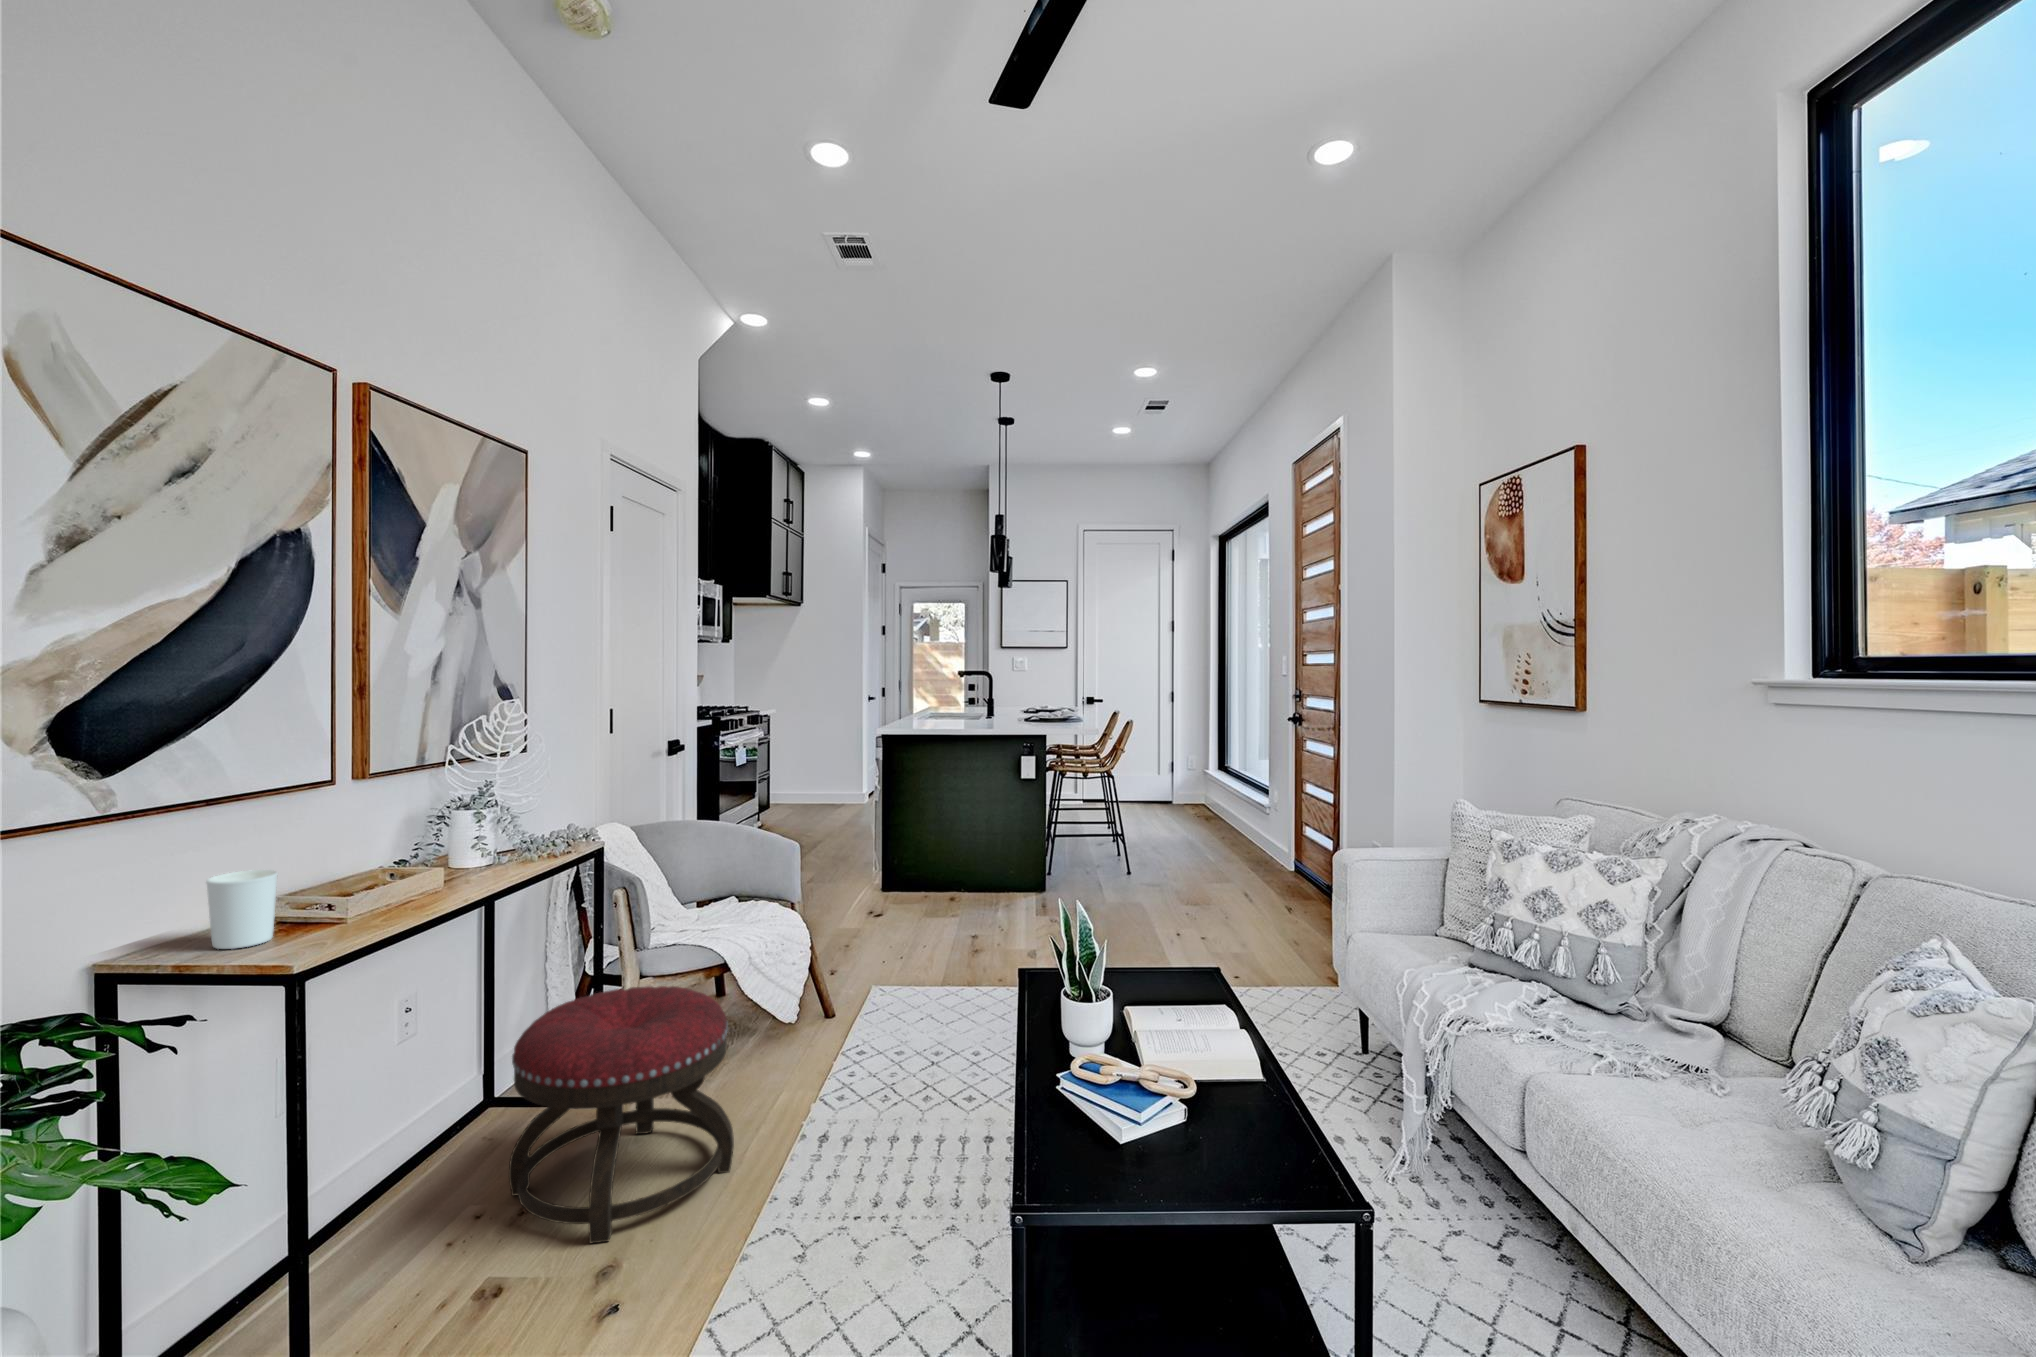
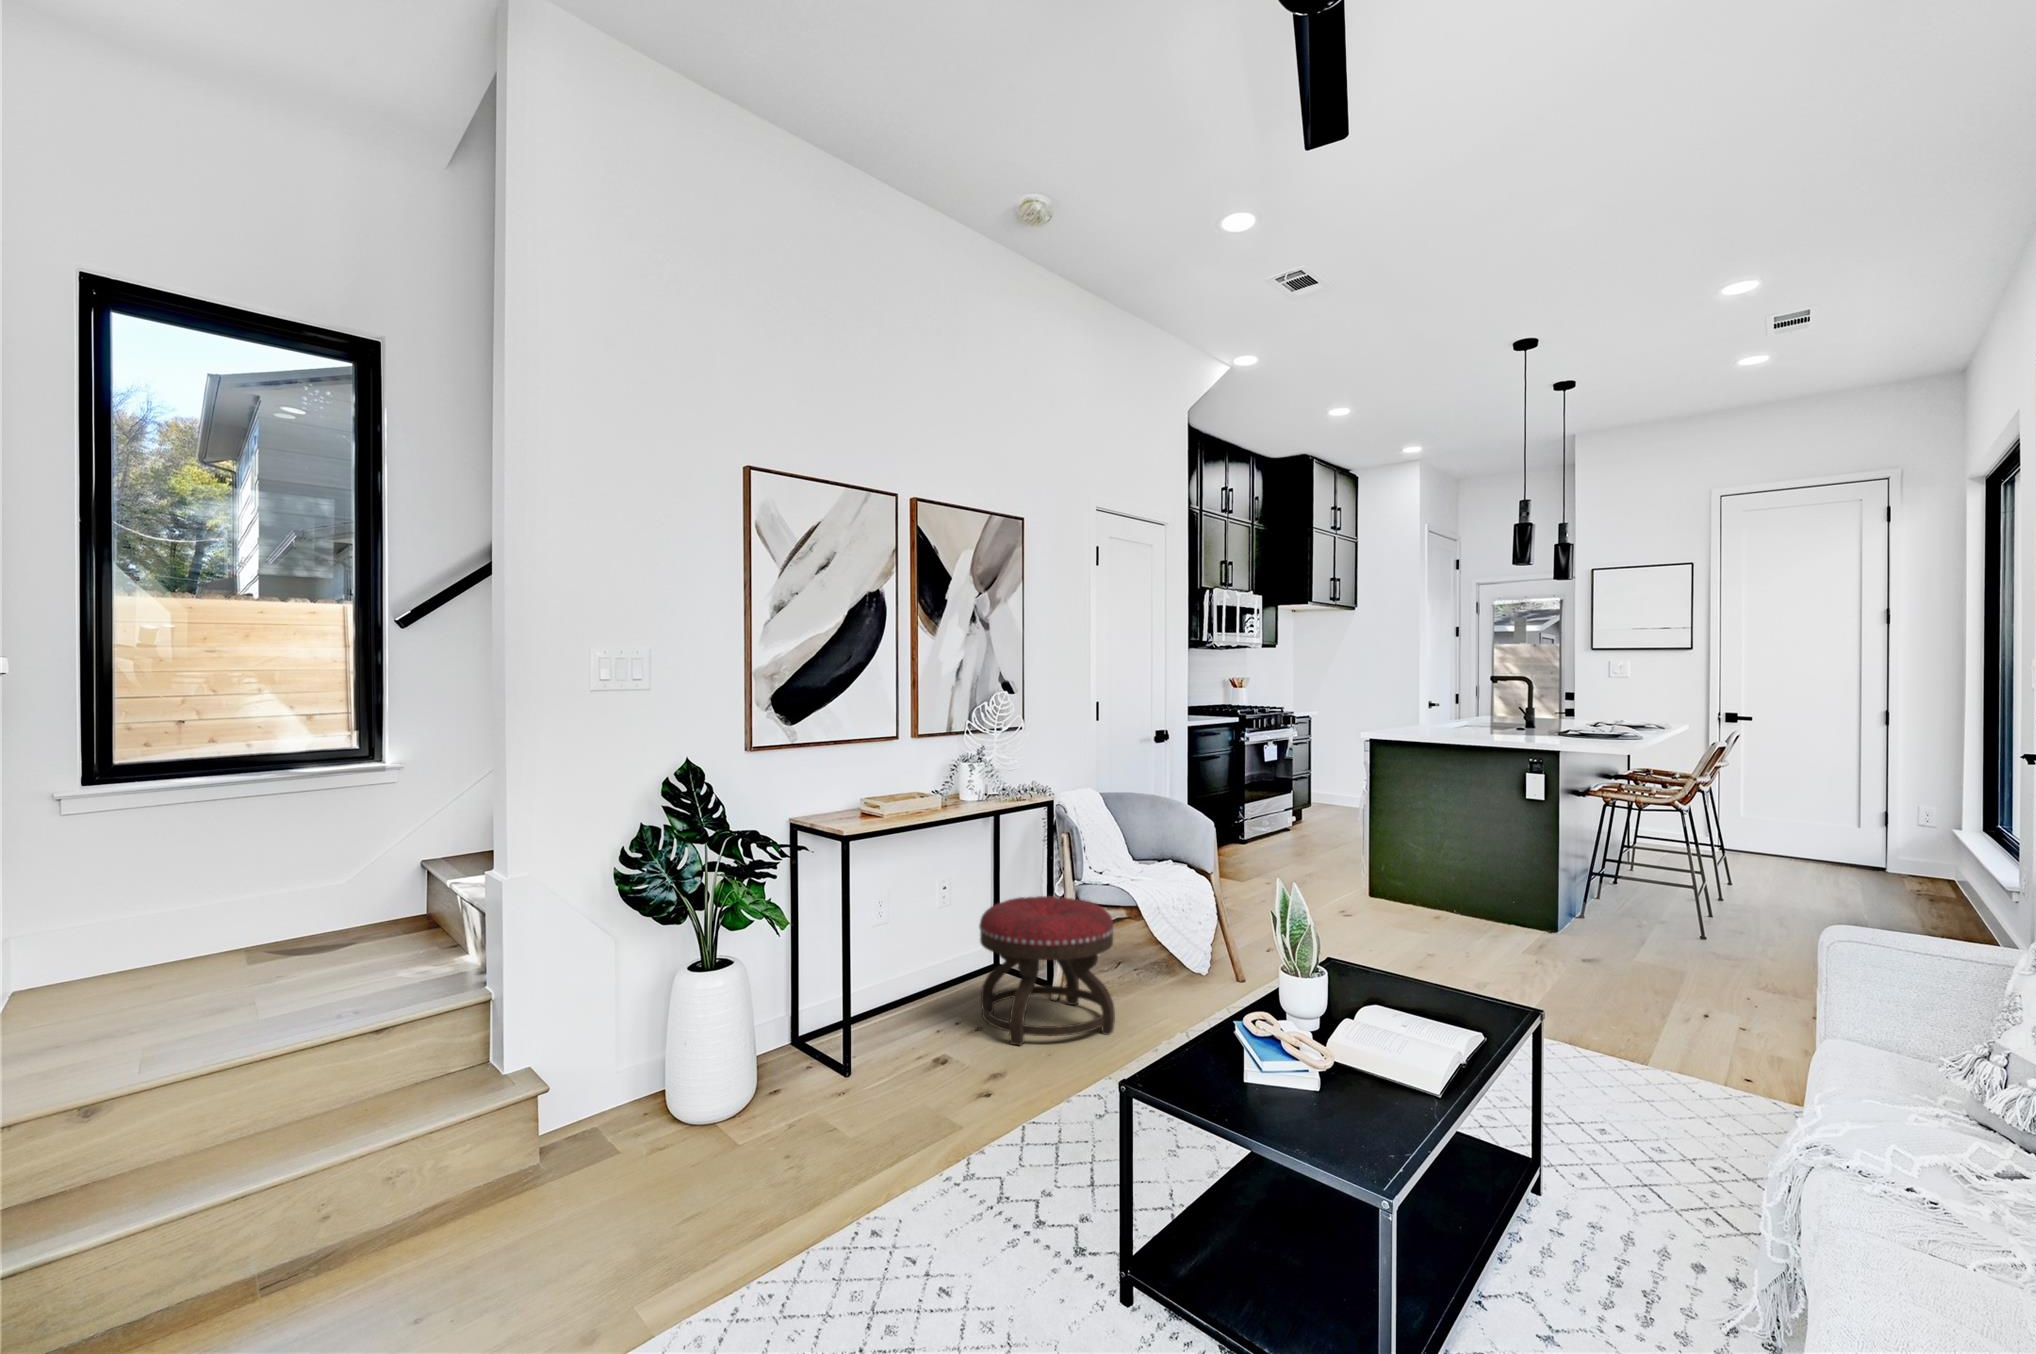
candle holder: present [206,870,278,949] -> none [829,780,859,819]

